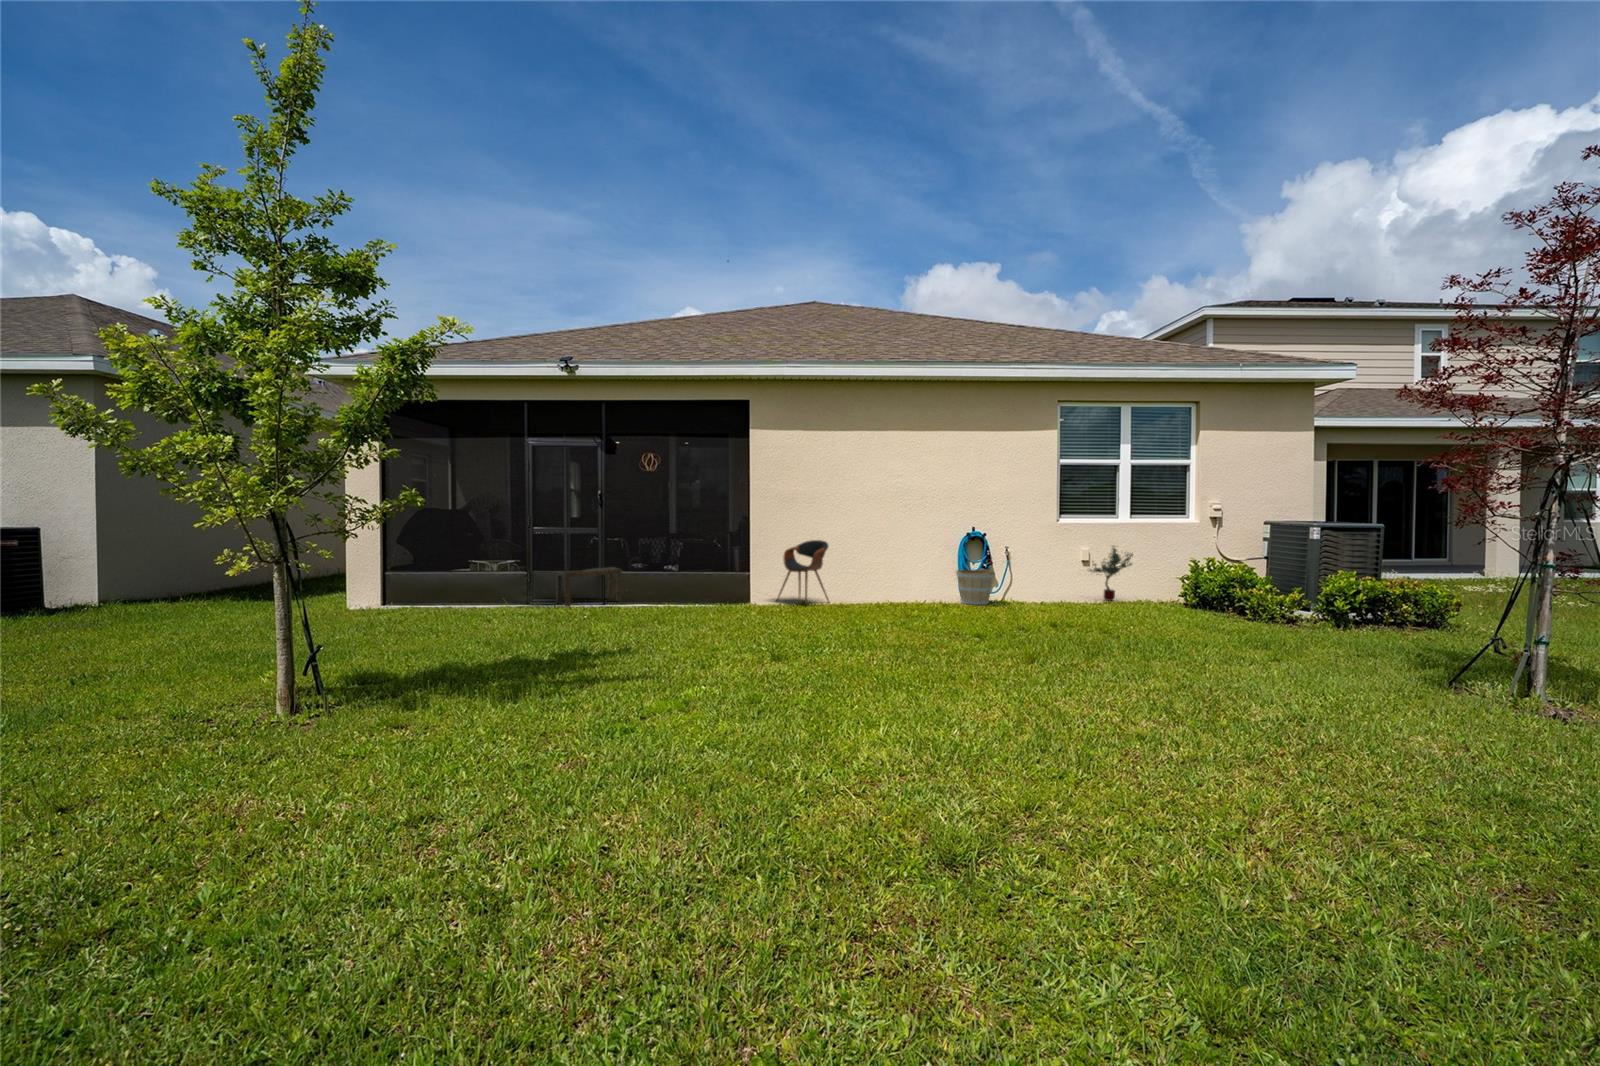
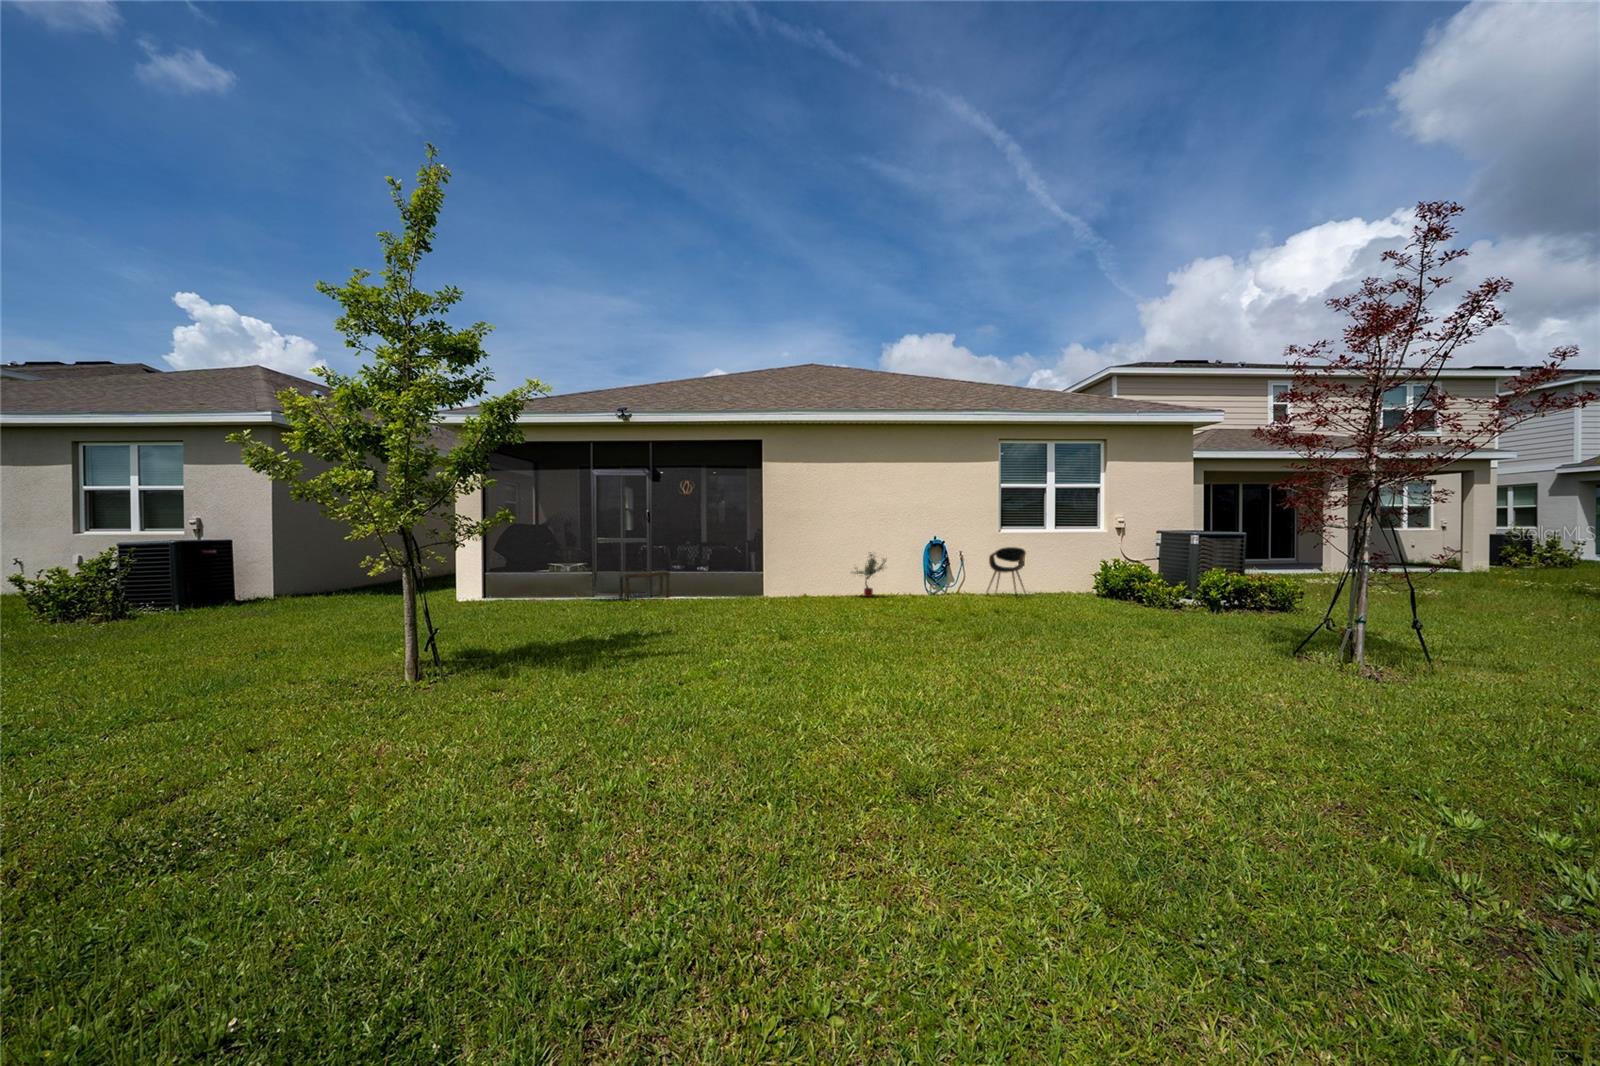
chair: present [777,540,829,605] -> present [986,547,1026,596]
potted tree: present [1090,546,1133,601] -> present [854,552,887,597]
wooden bucket: present [956,569,995,605] -> none [934,570,965,599]

